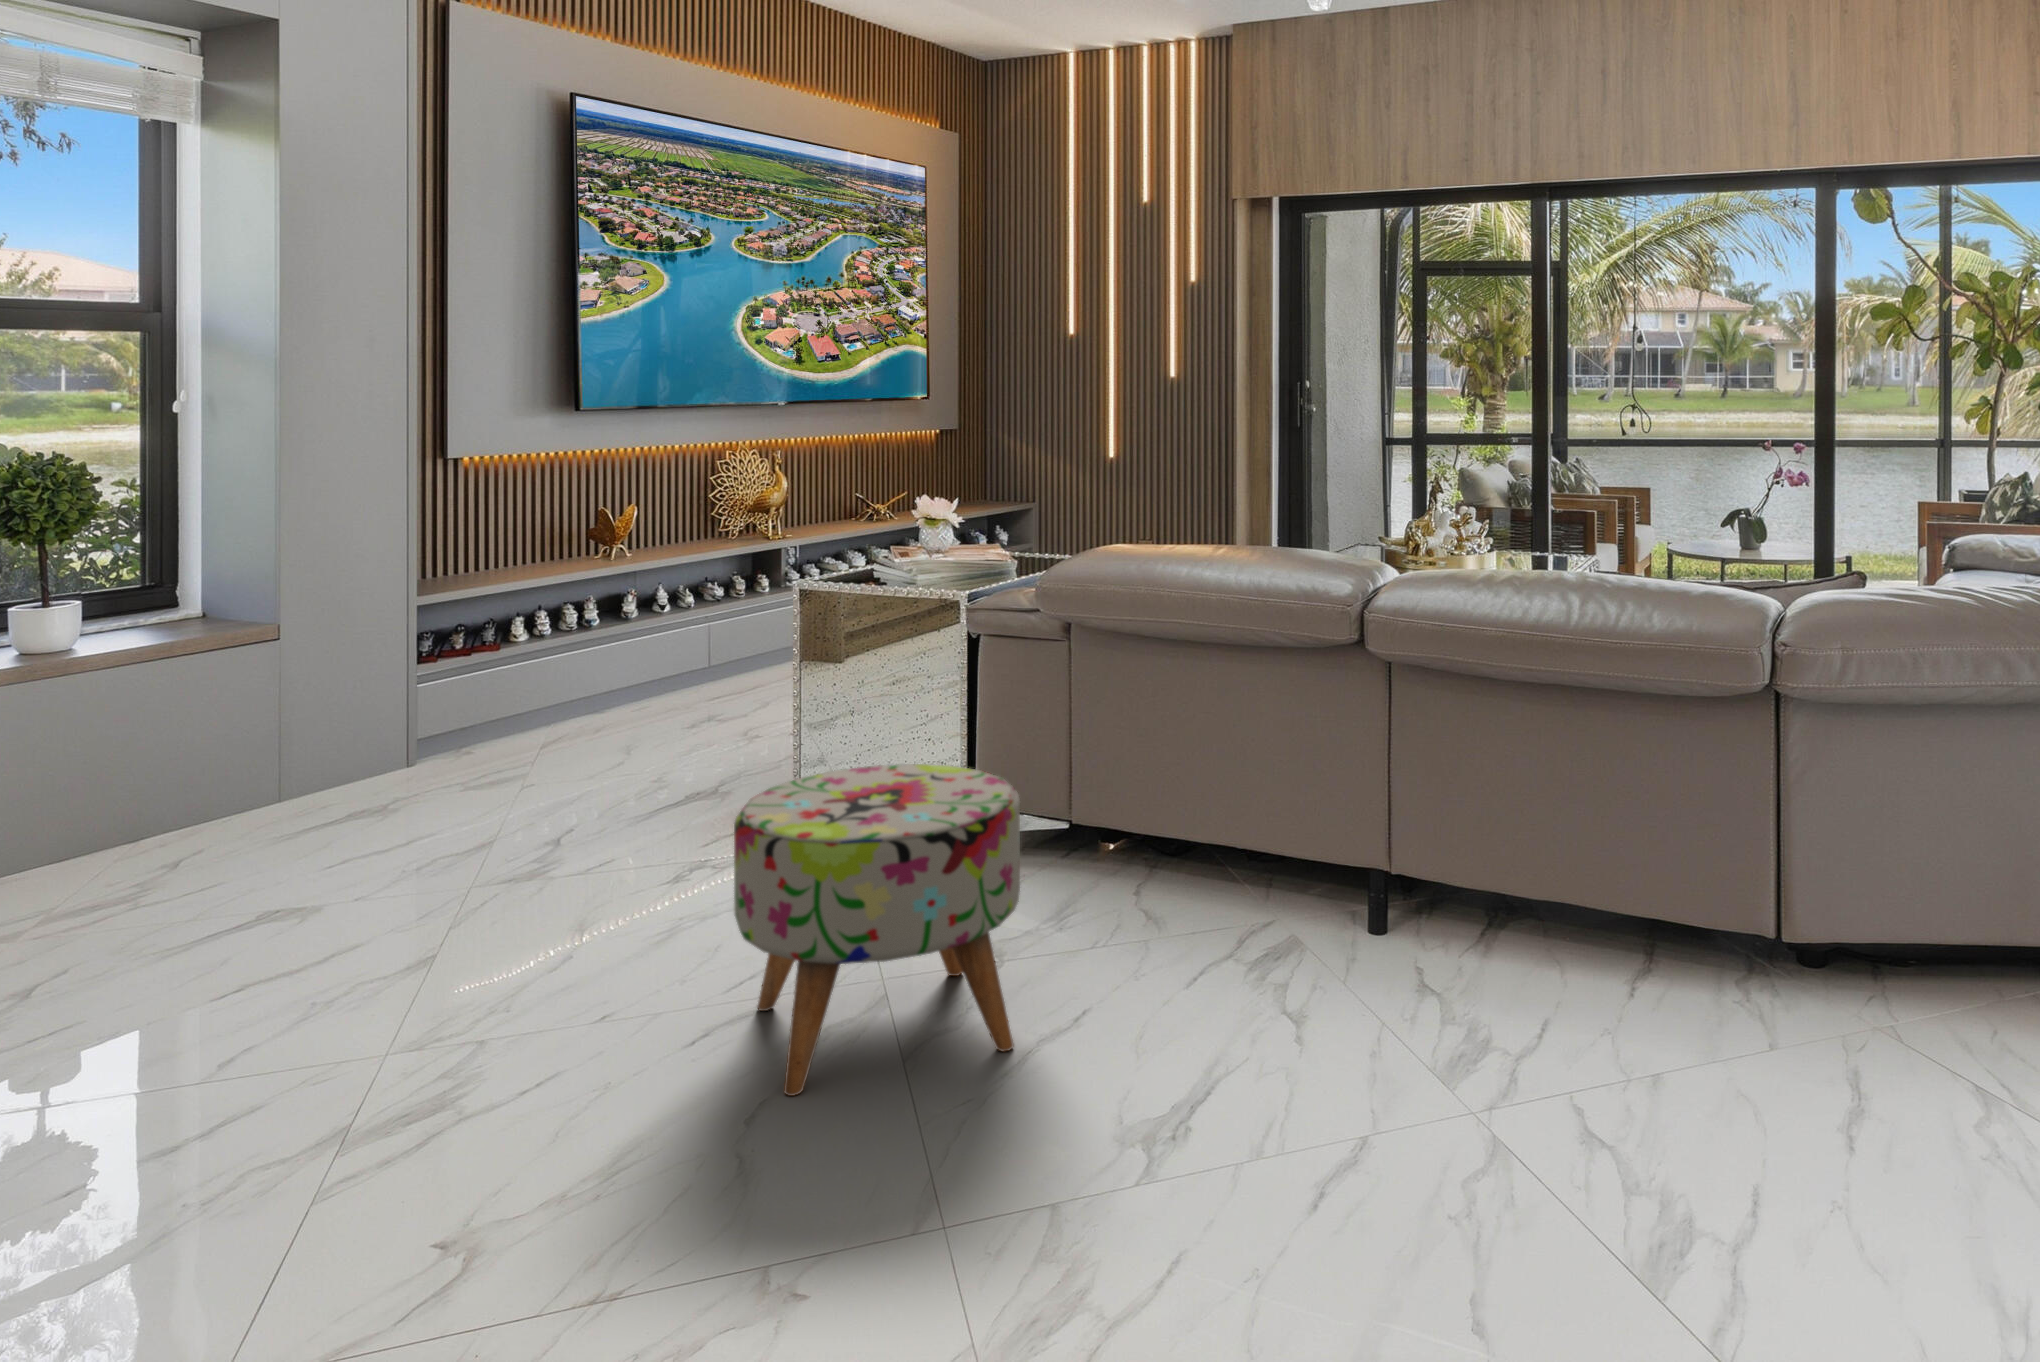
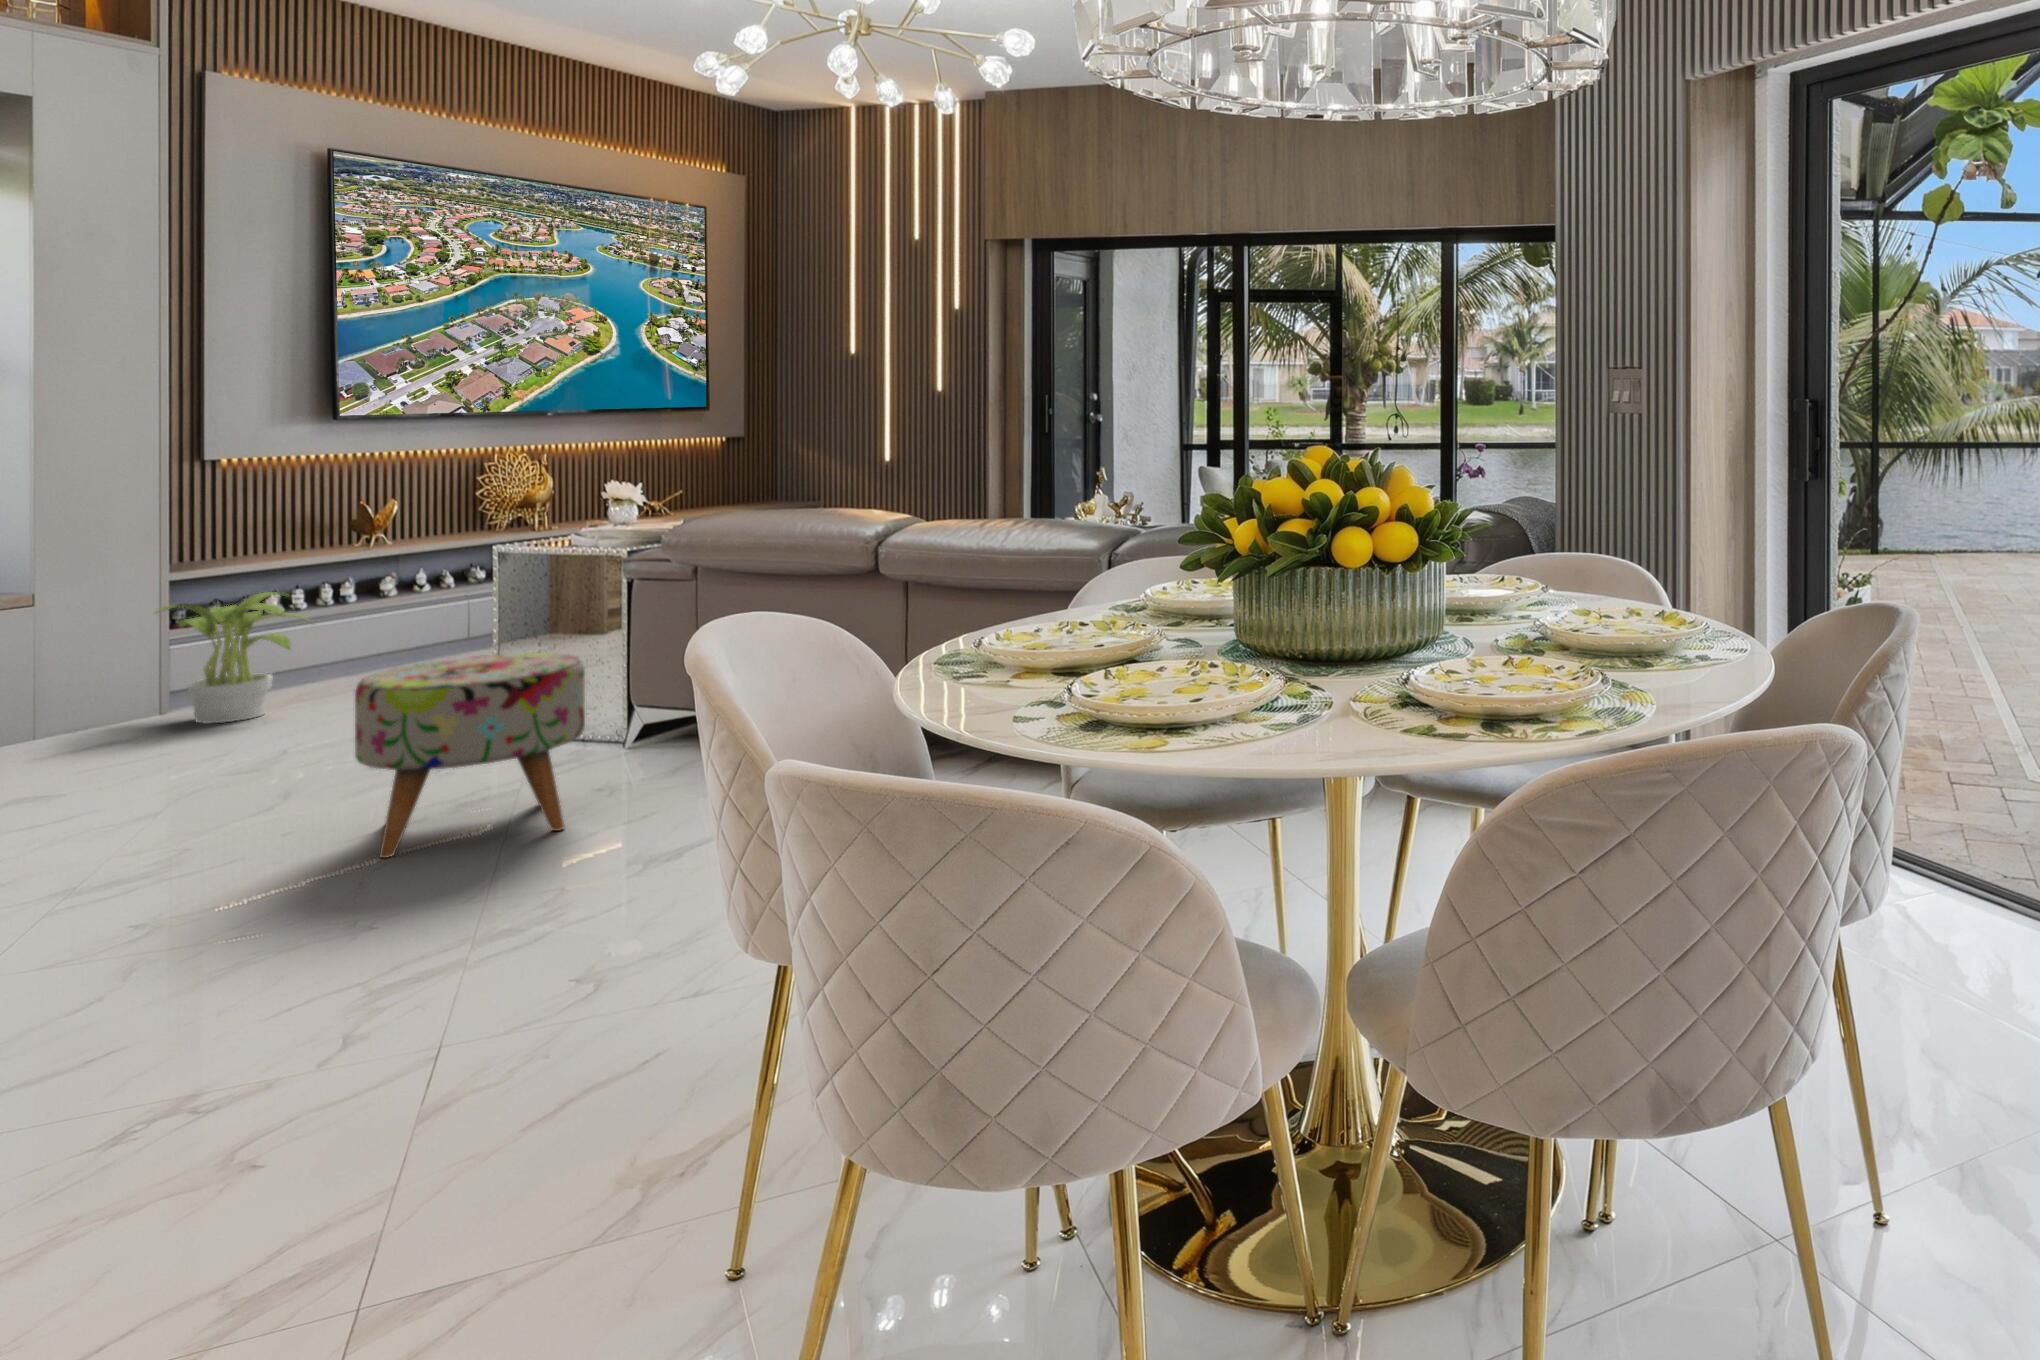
potted plant: none [413,624,578,786] -> present [157,592,308,723]

